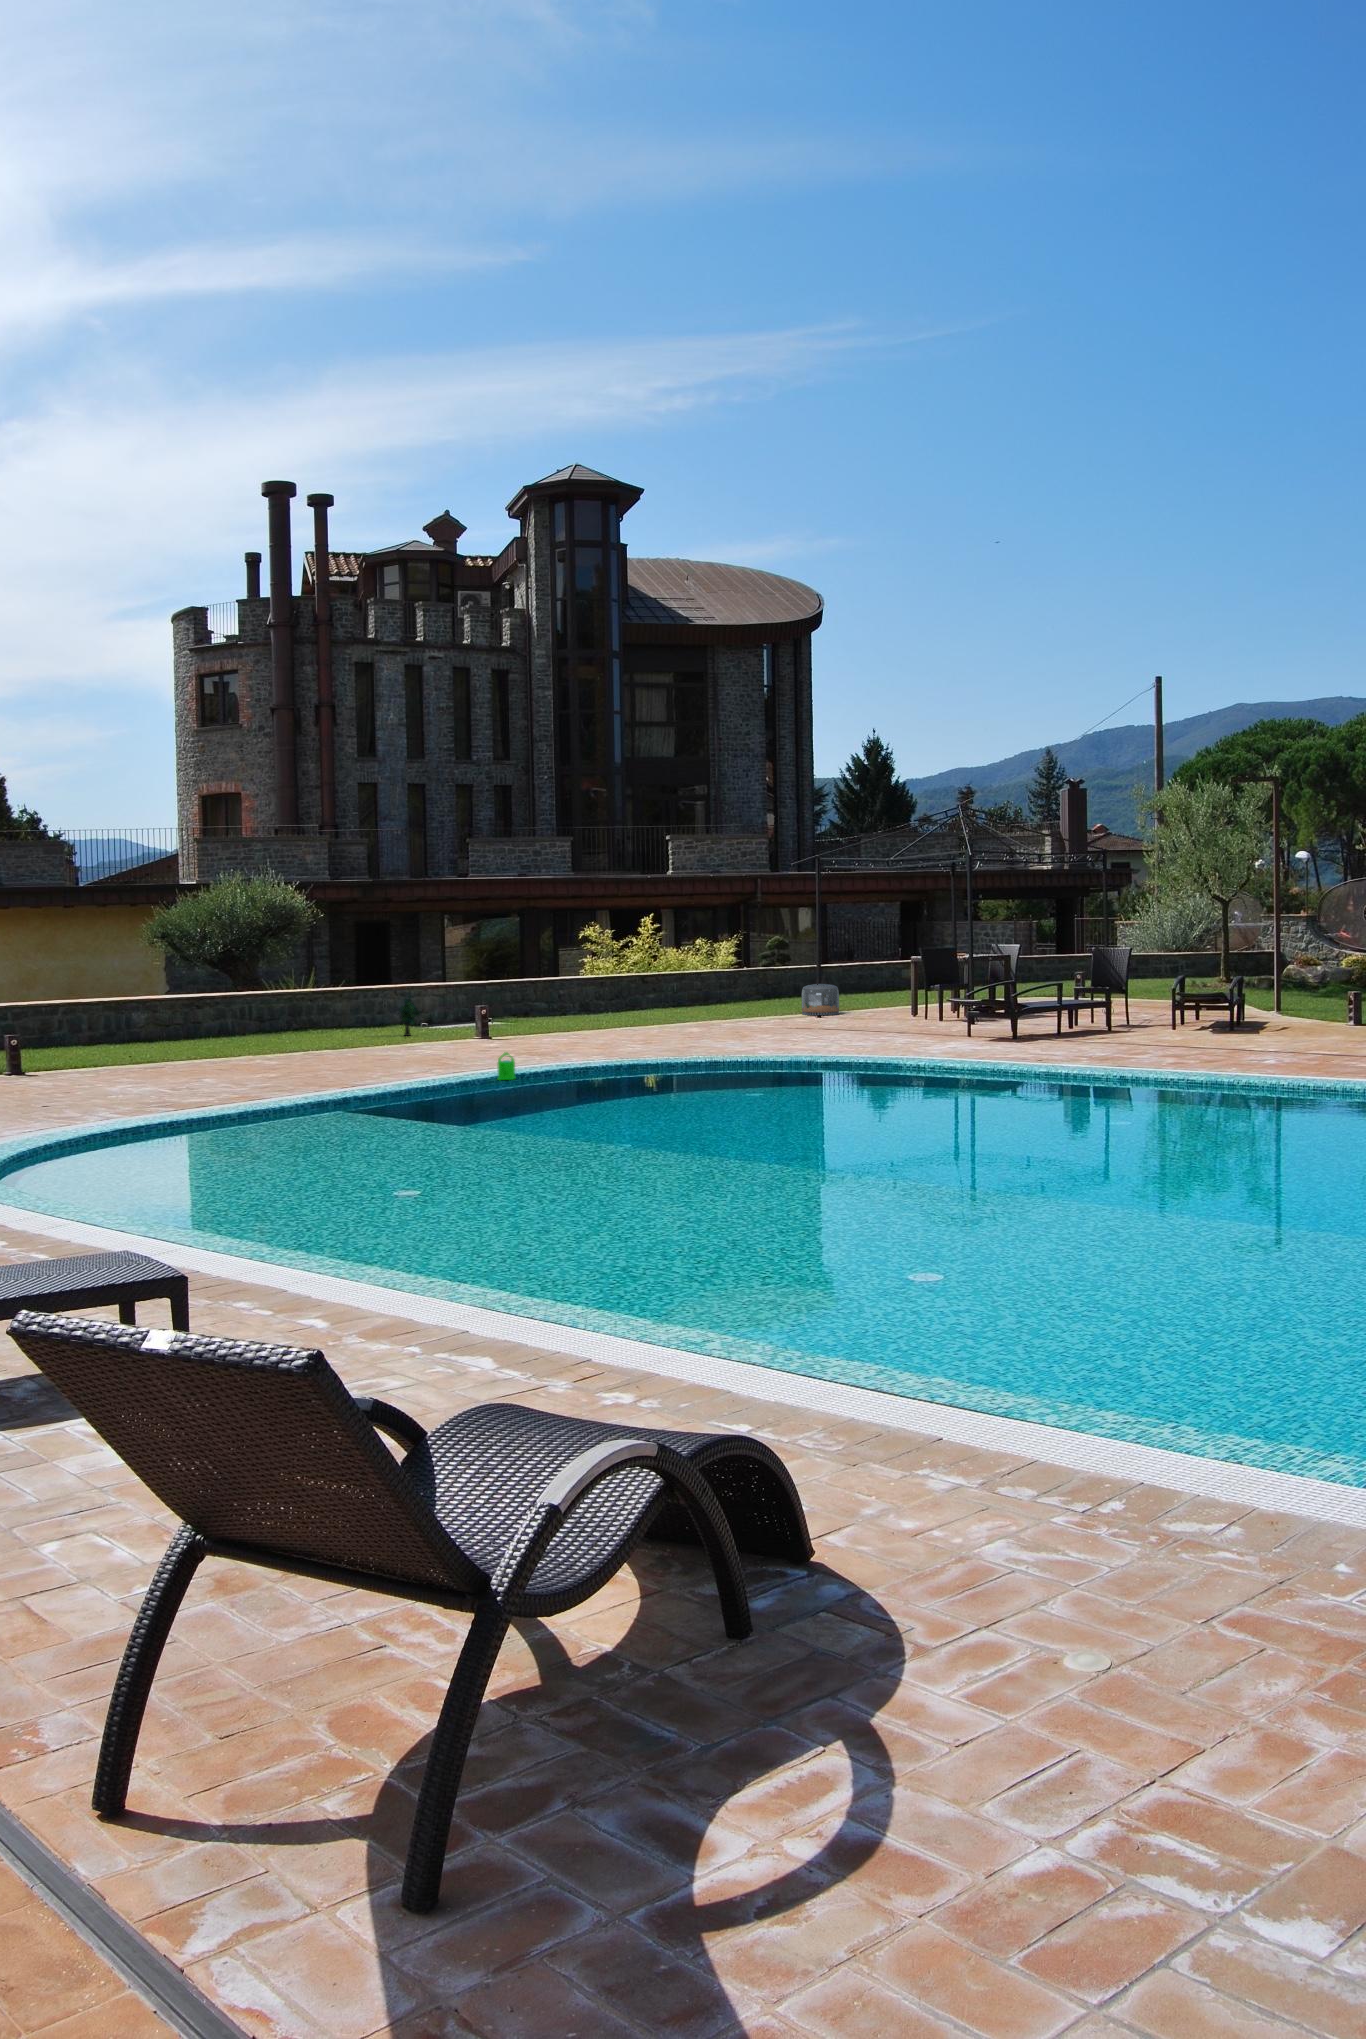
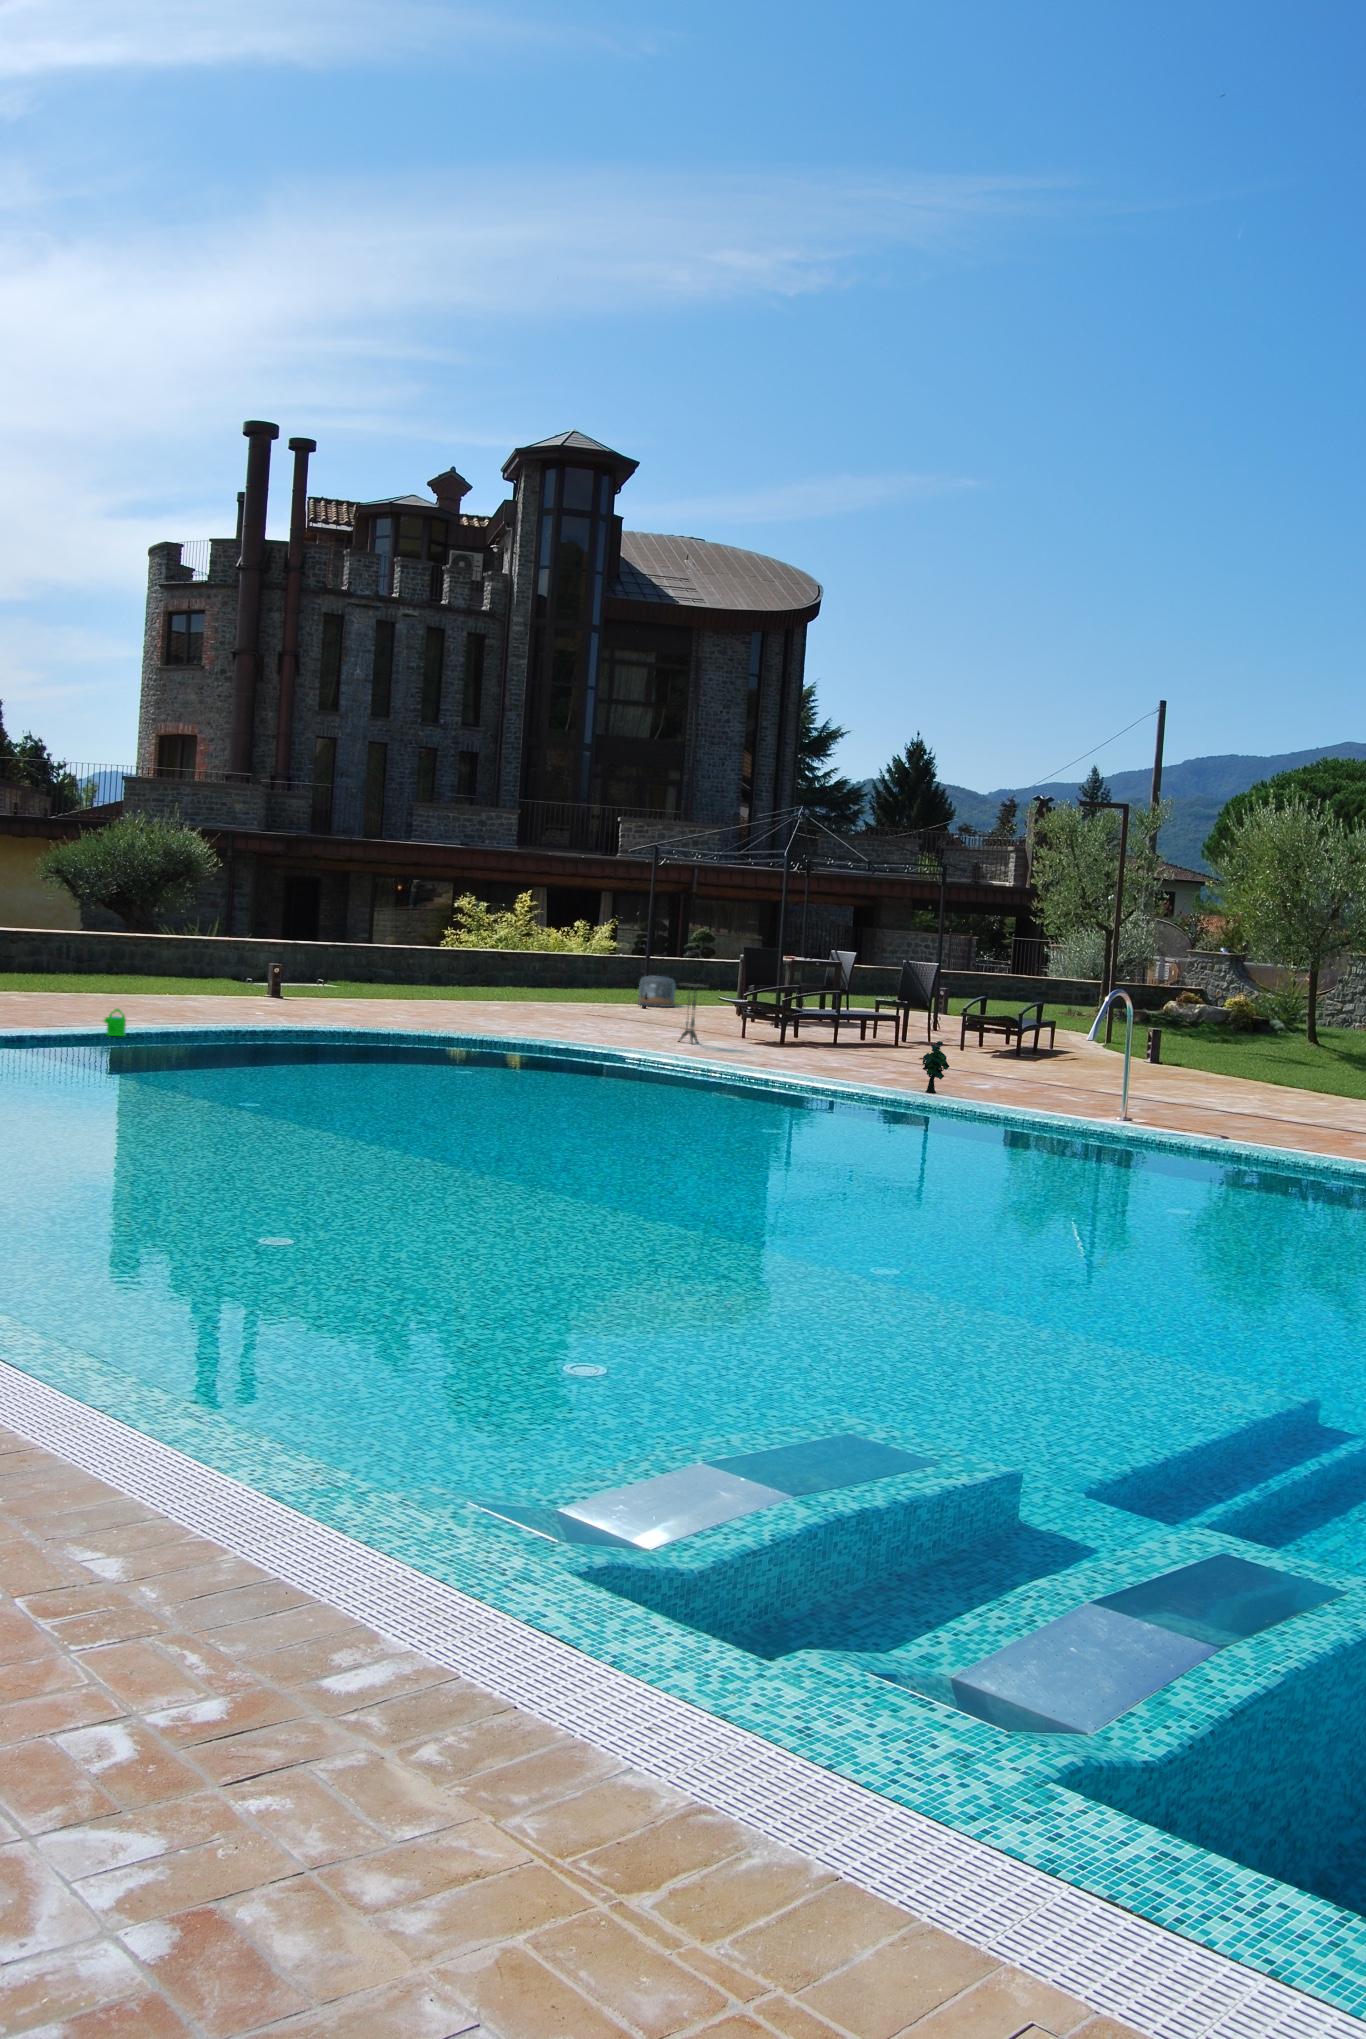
side table: none [906,985,938,1047] -> present [679,983,708,1043]
decorative plant: present [399,996,420,1036] -> present [919,1041,950,1093]
watering can: present [497,1053,515,1080] -> present [104,1009,126,1036]

